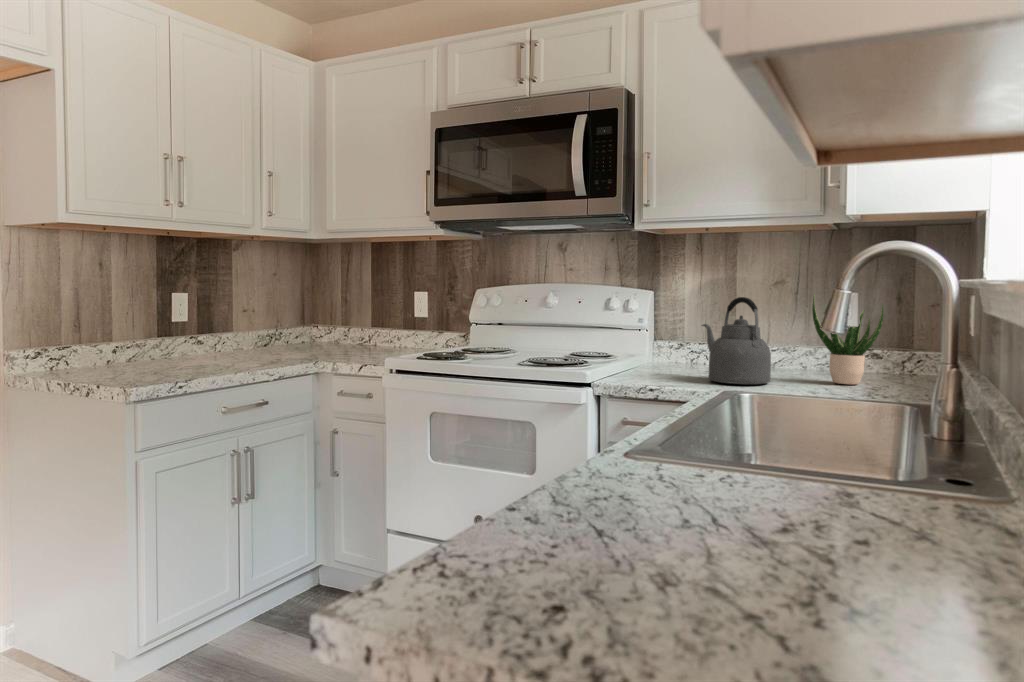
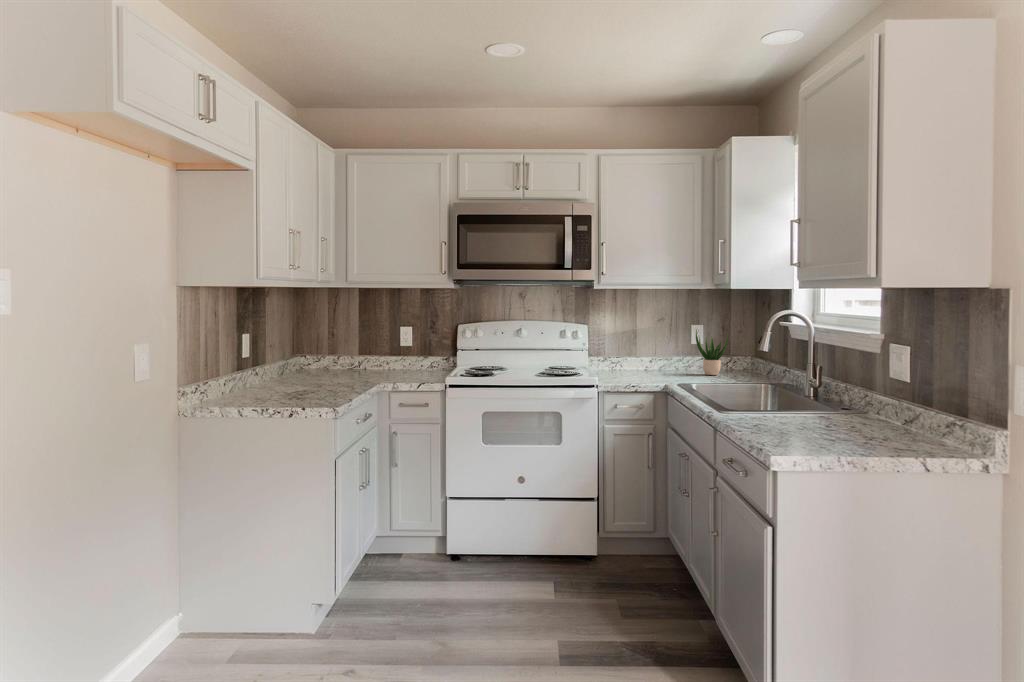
kettle: present [702,297,771,384] -> none [639,331,686,379]

